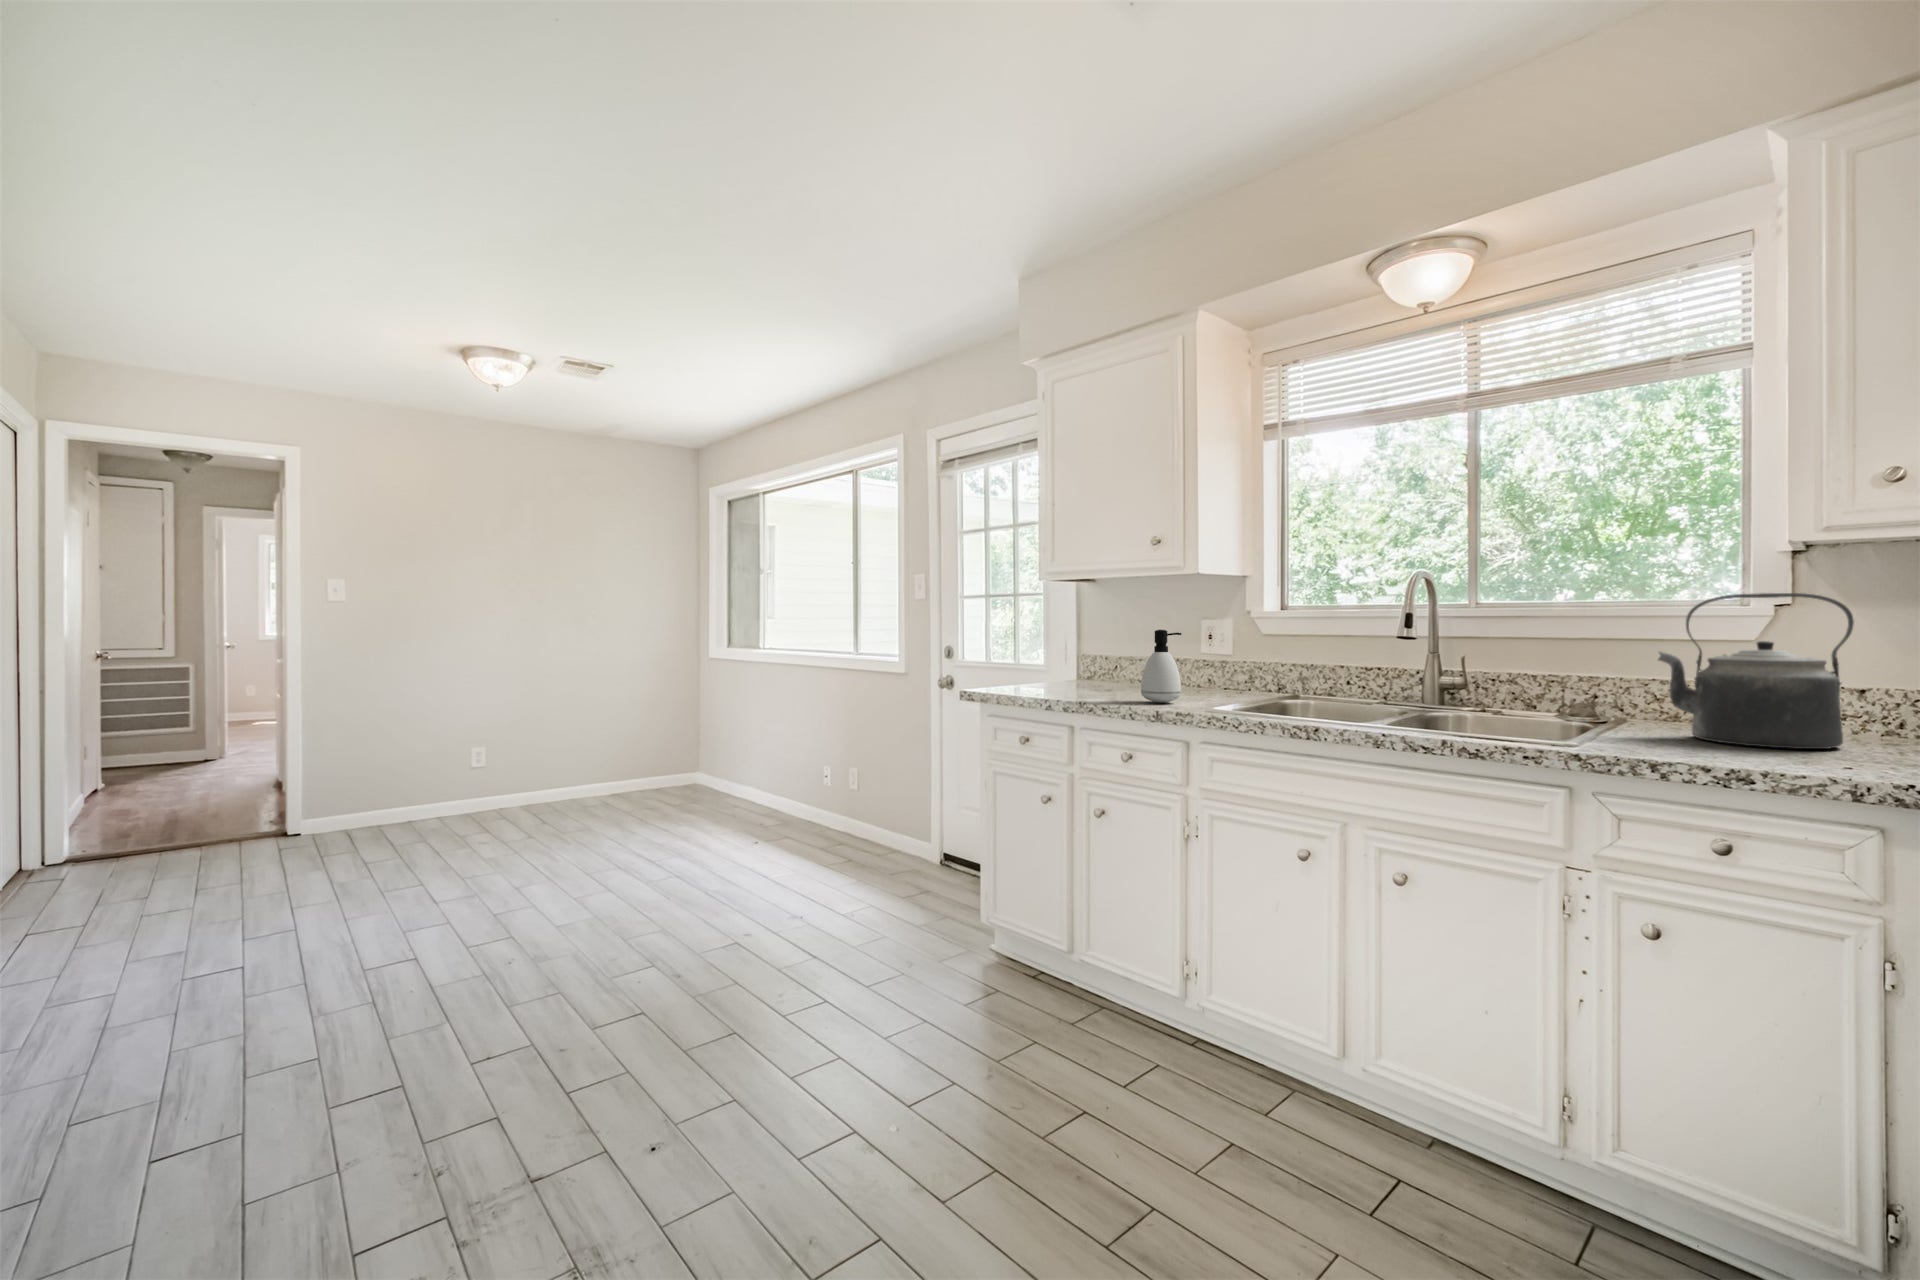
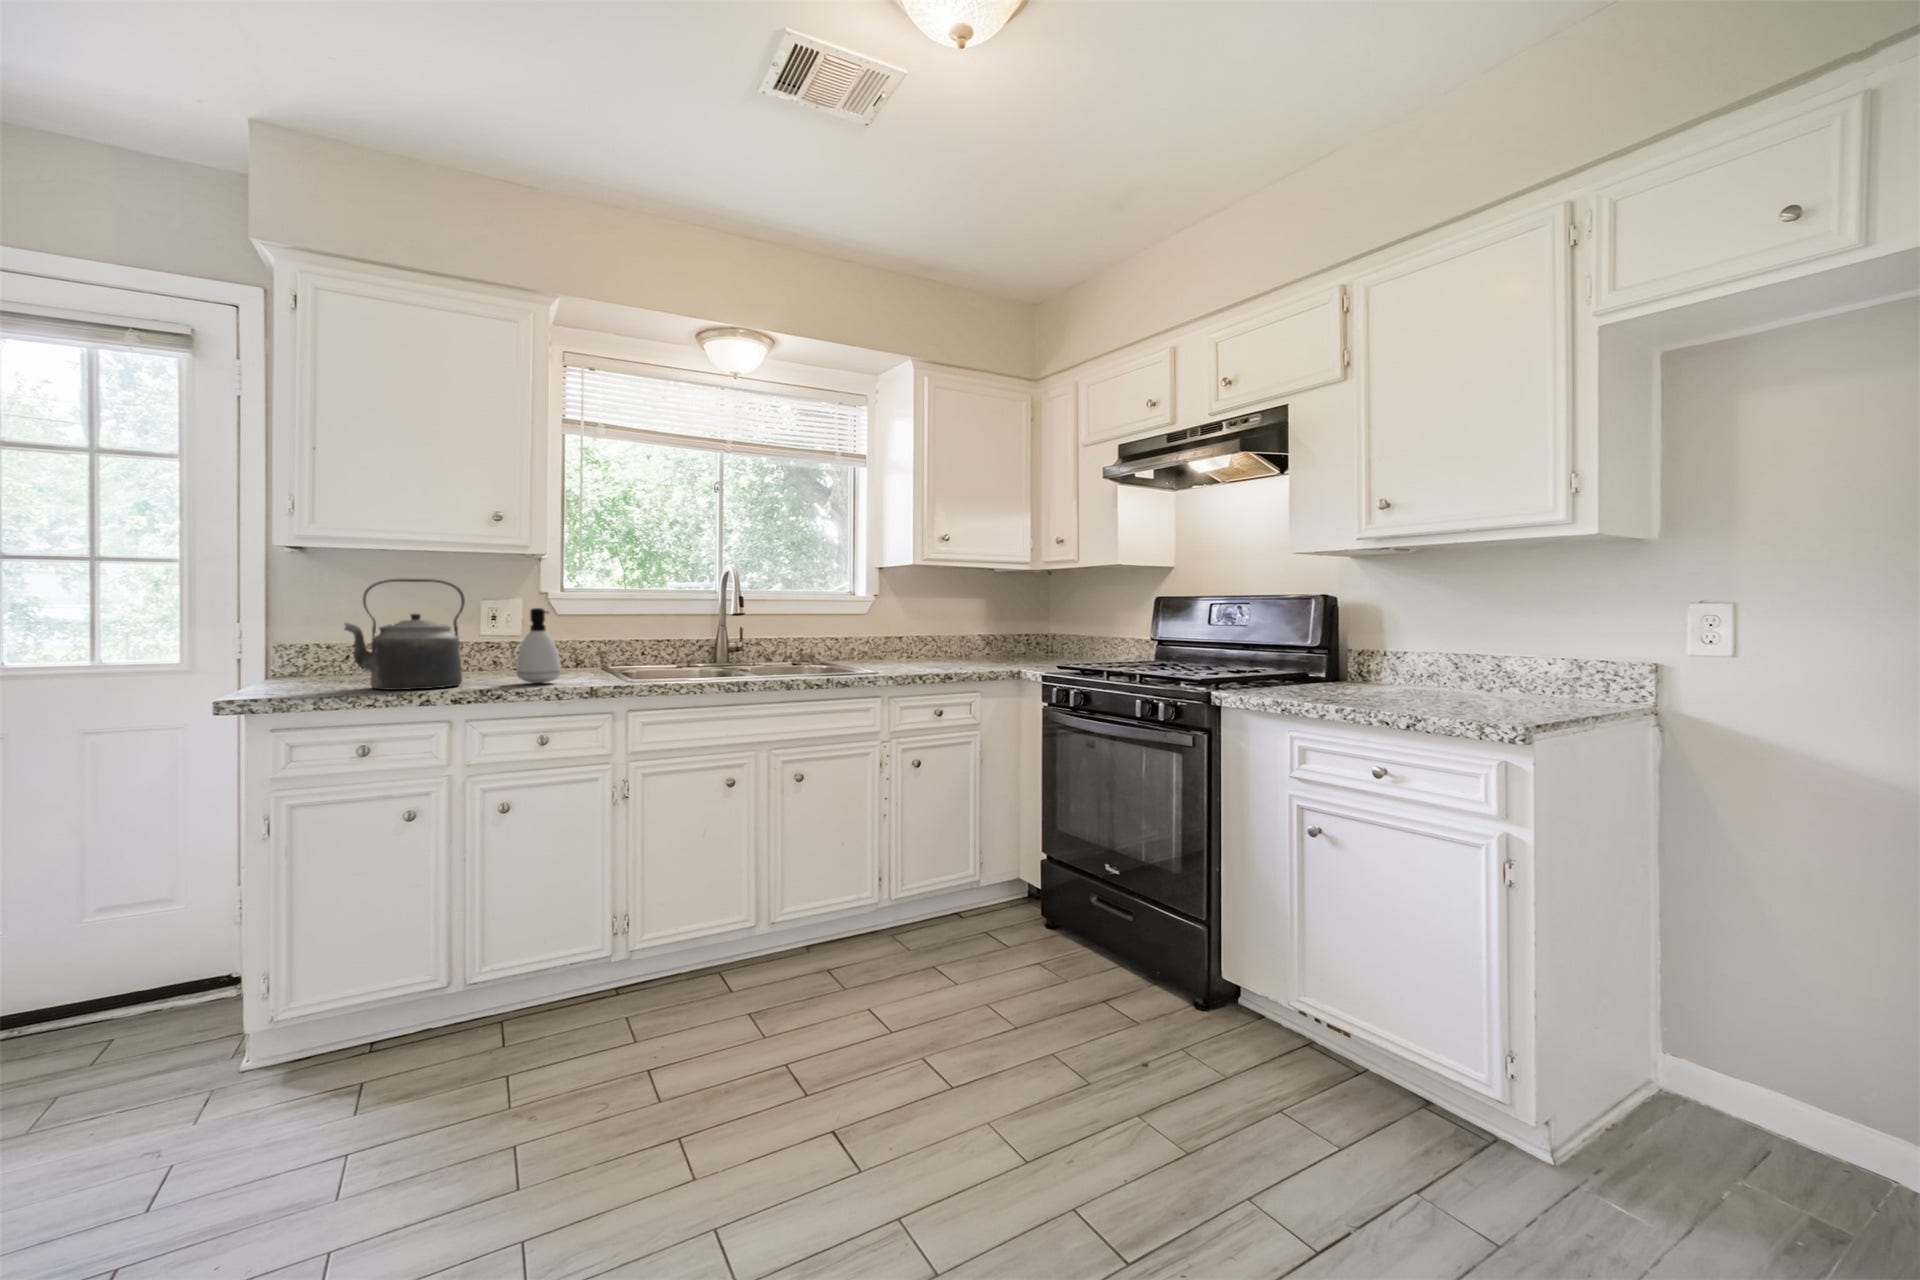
kettle: present [1658,593,1854,749] -> present [345,579,465,690]

